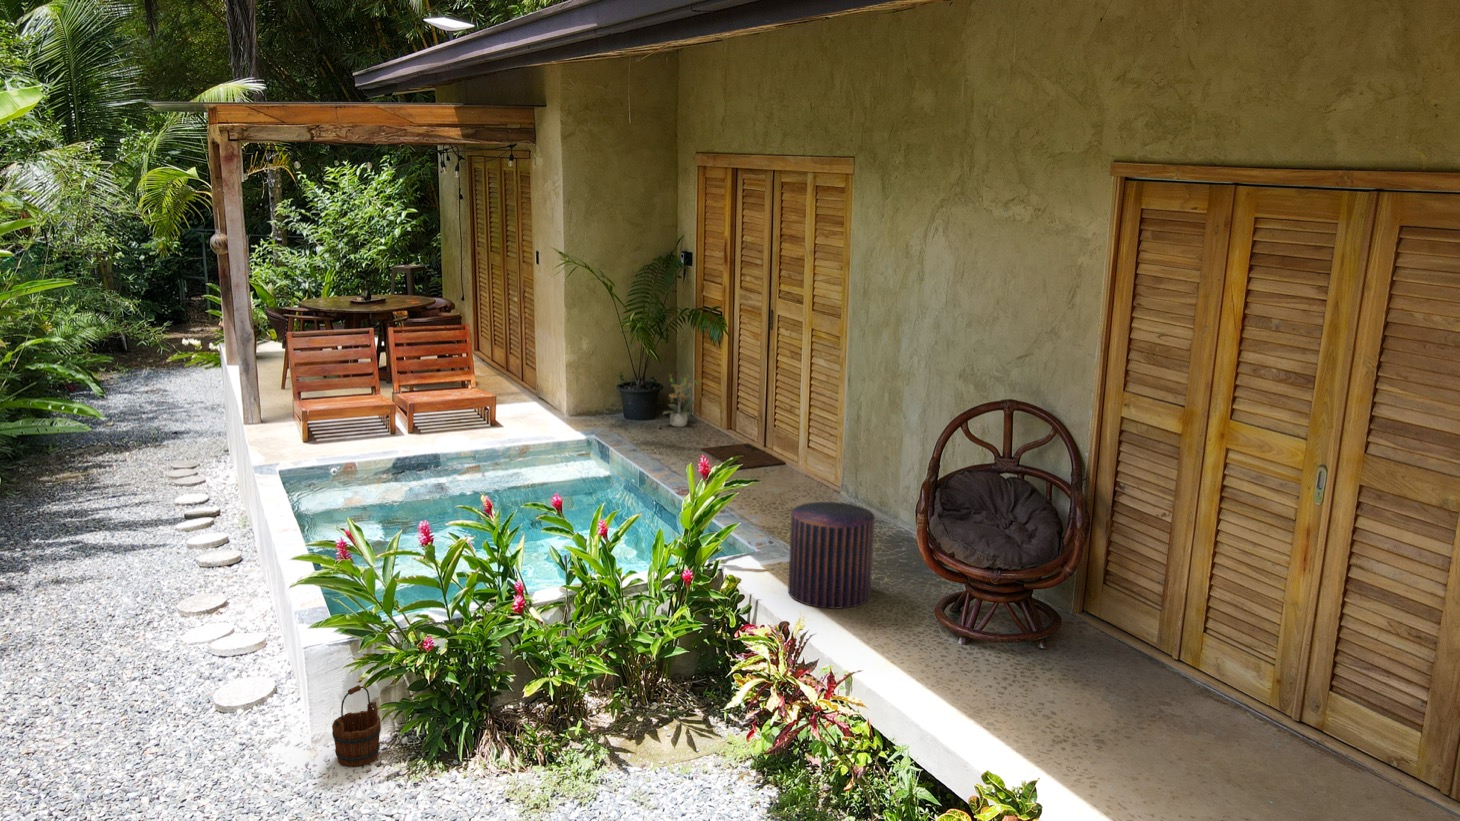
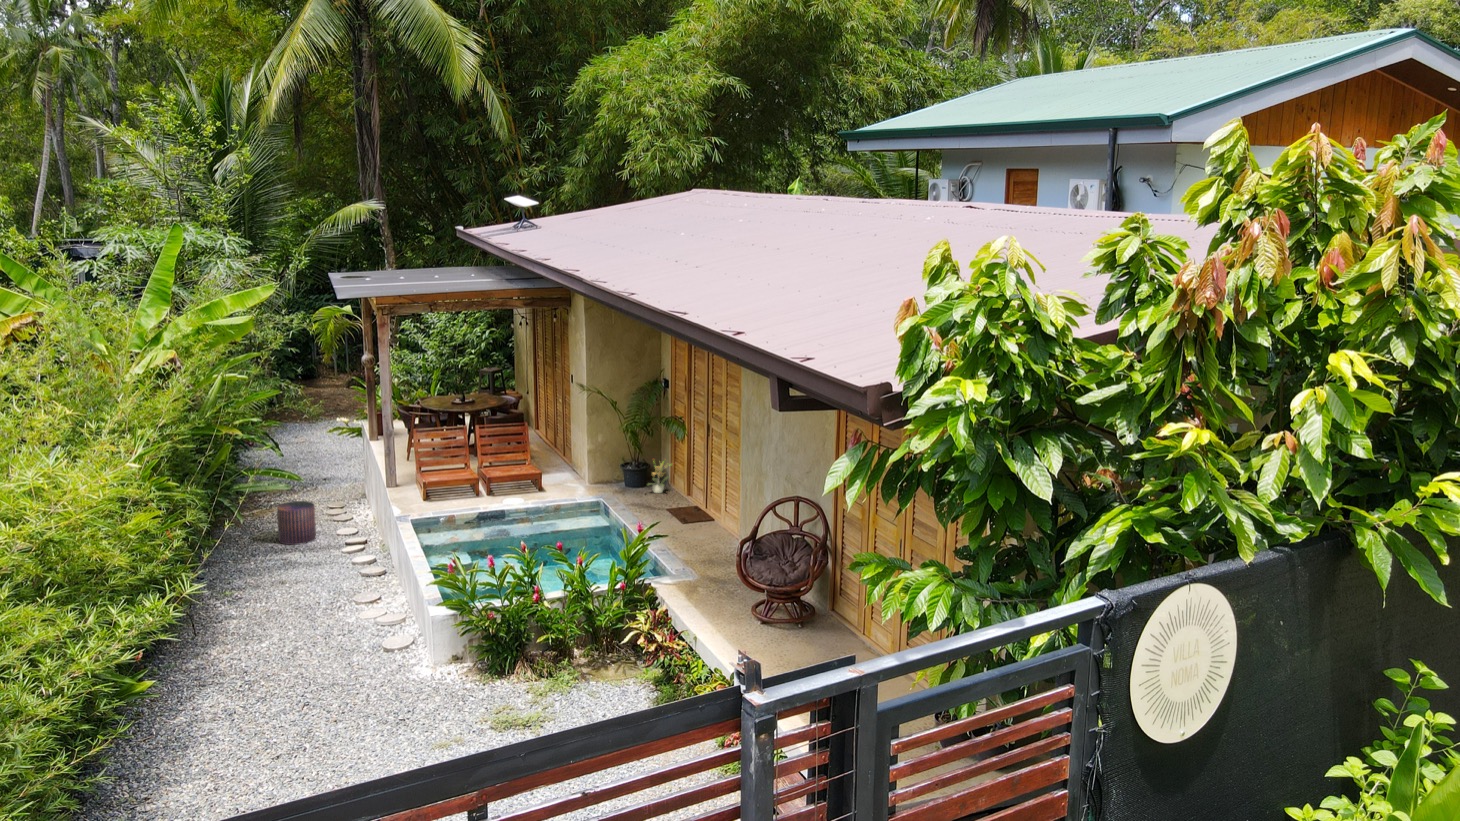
pouf: present [788,502,875,609] -> present [277,501,316,545]
wooden bucket: present [332,685,381,767] -> none [443,636,467,677]

